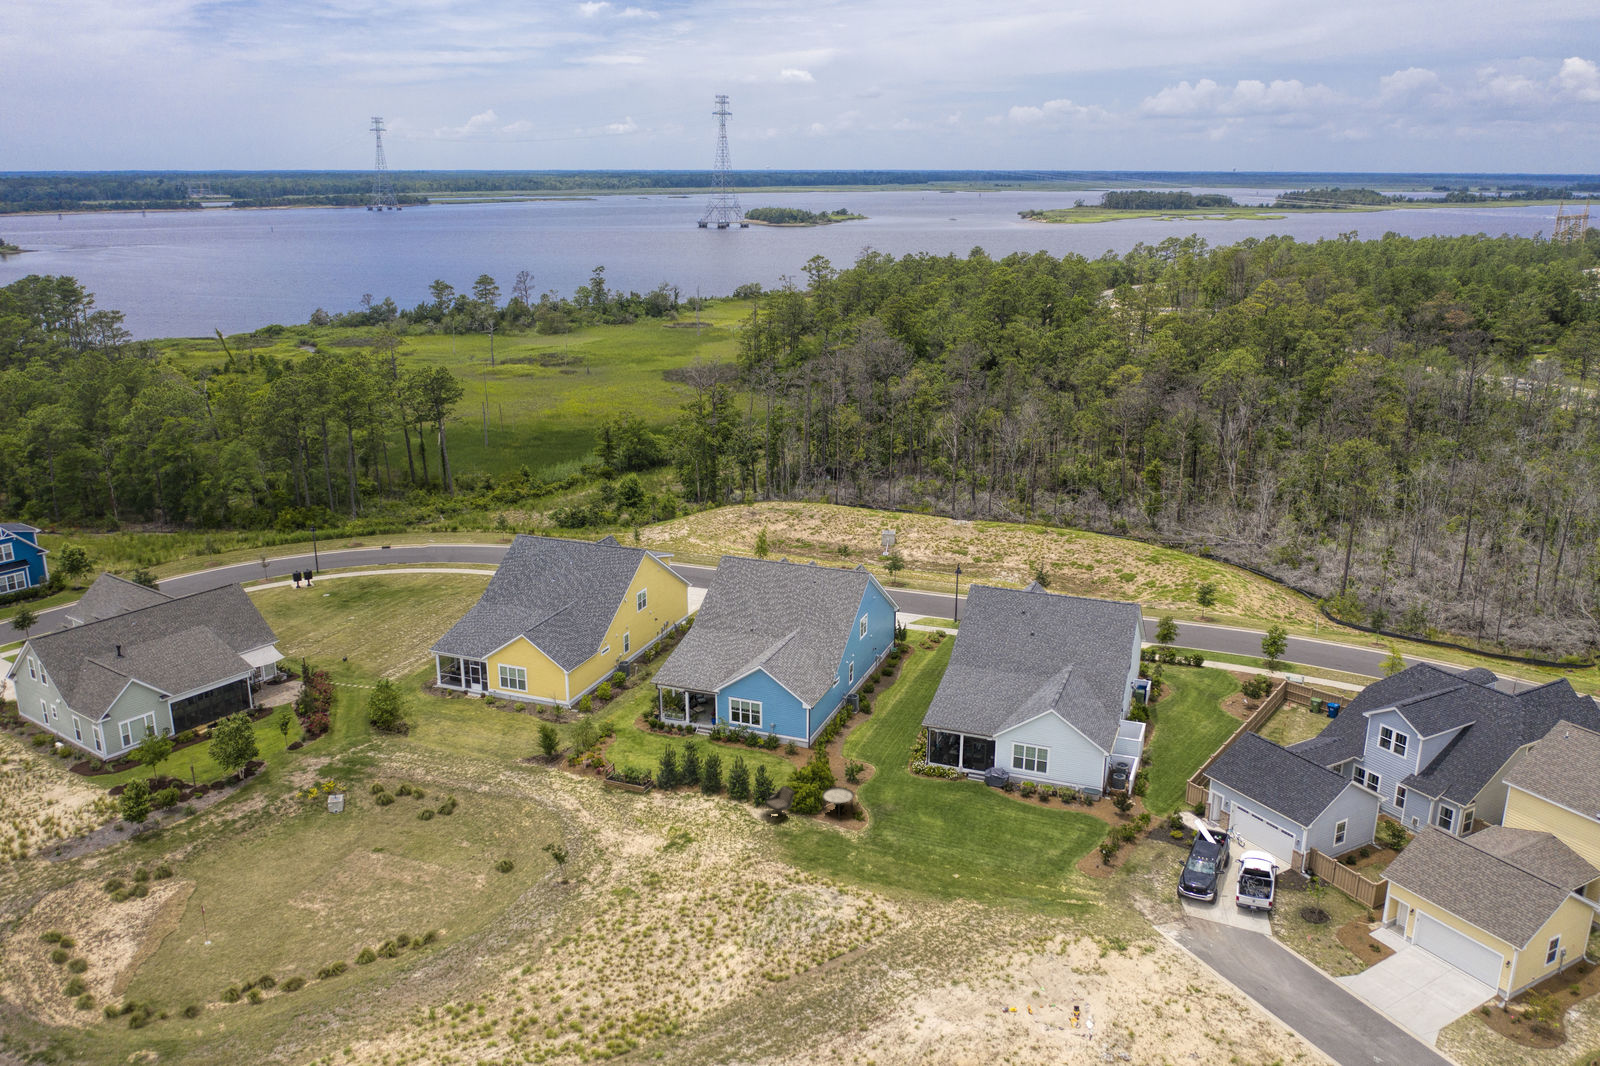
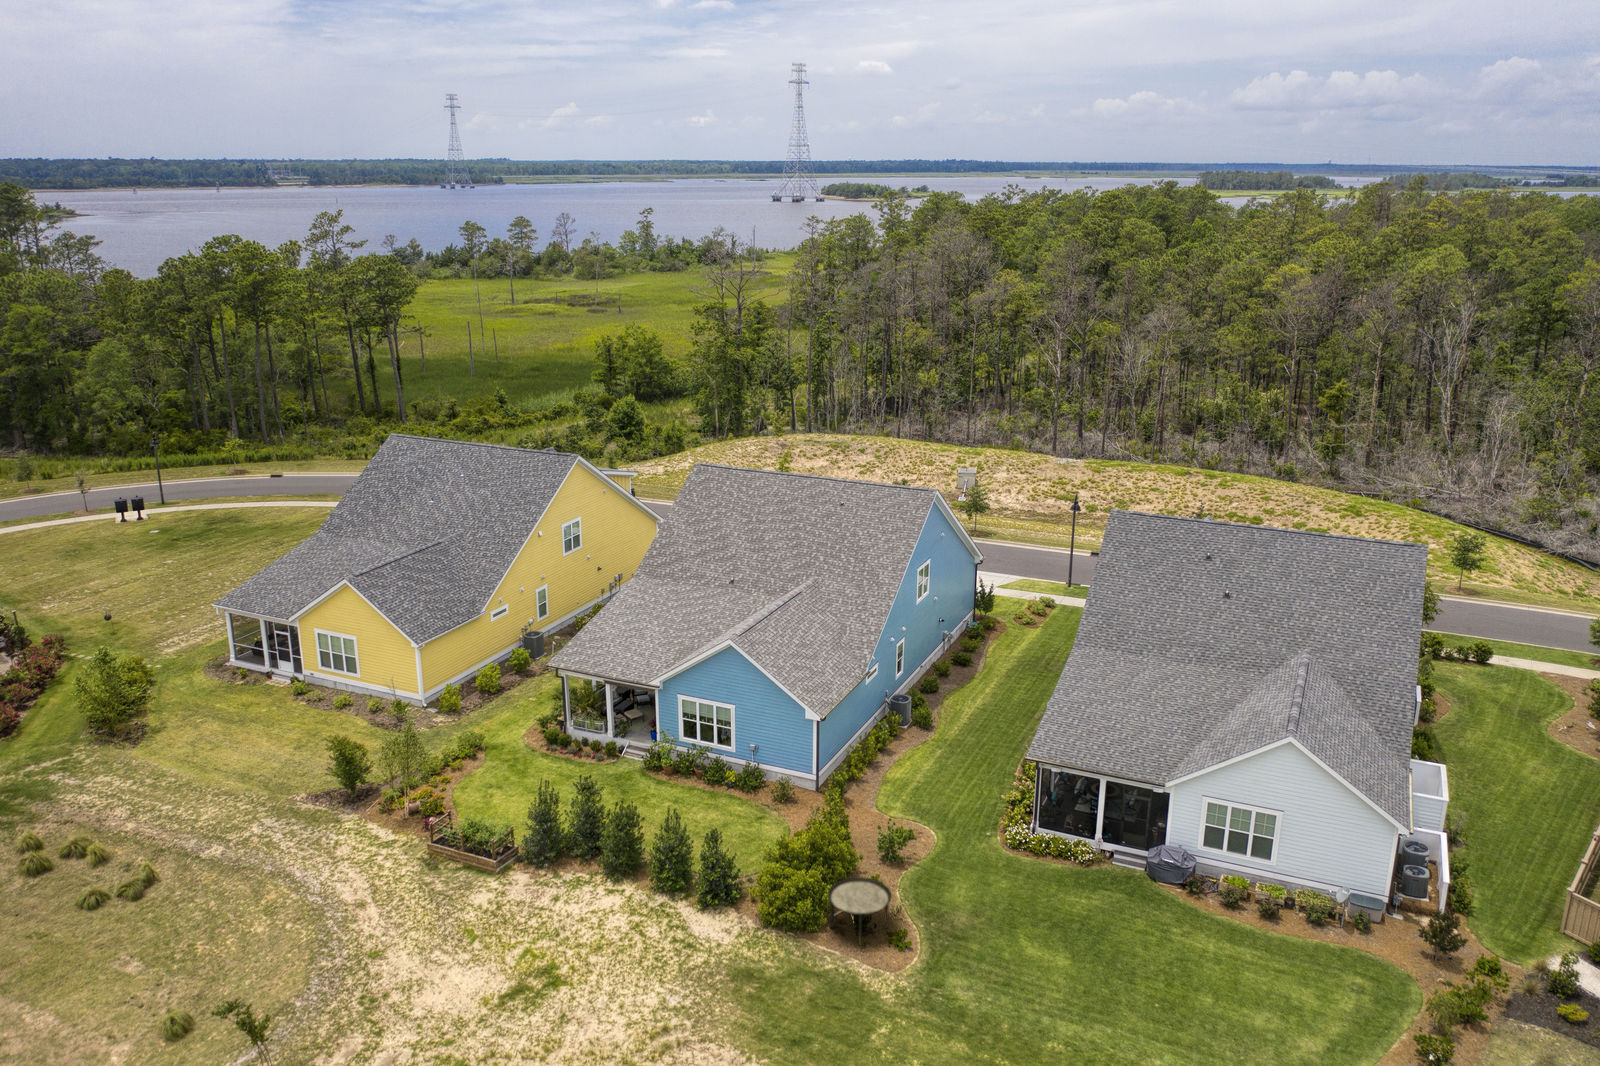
lounge chair: present [765,786,794,816] -> none [715,873,775,950]

